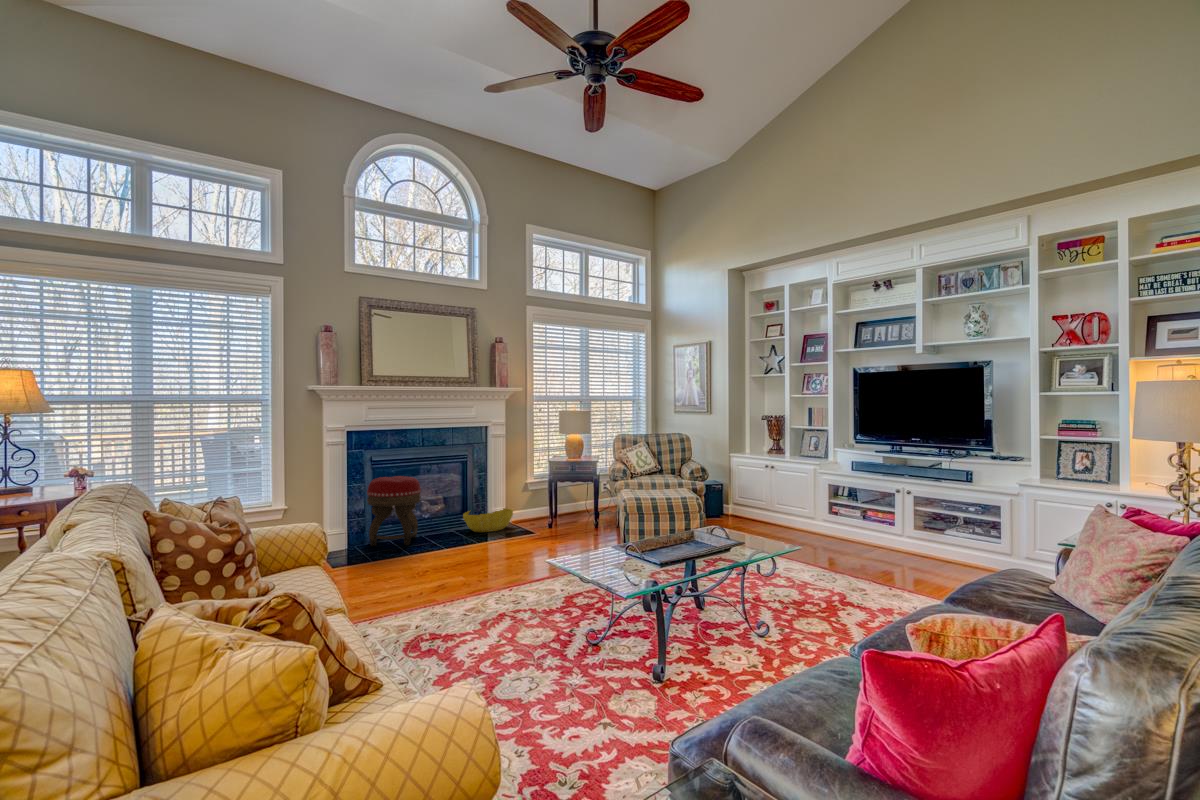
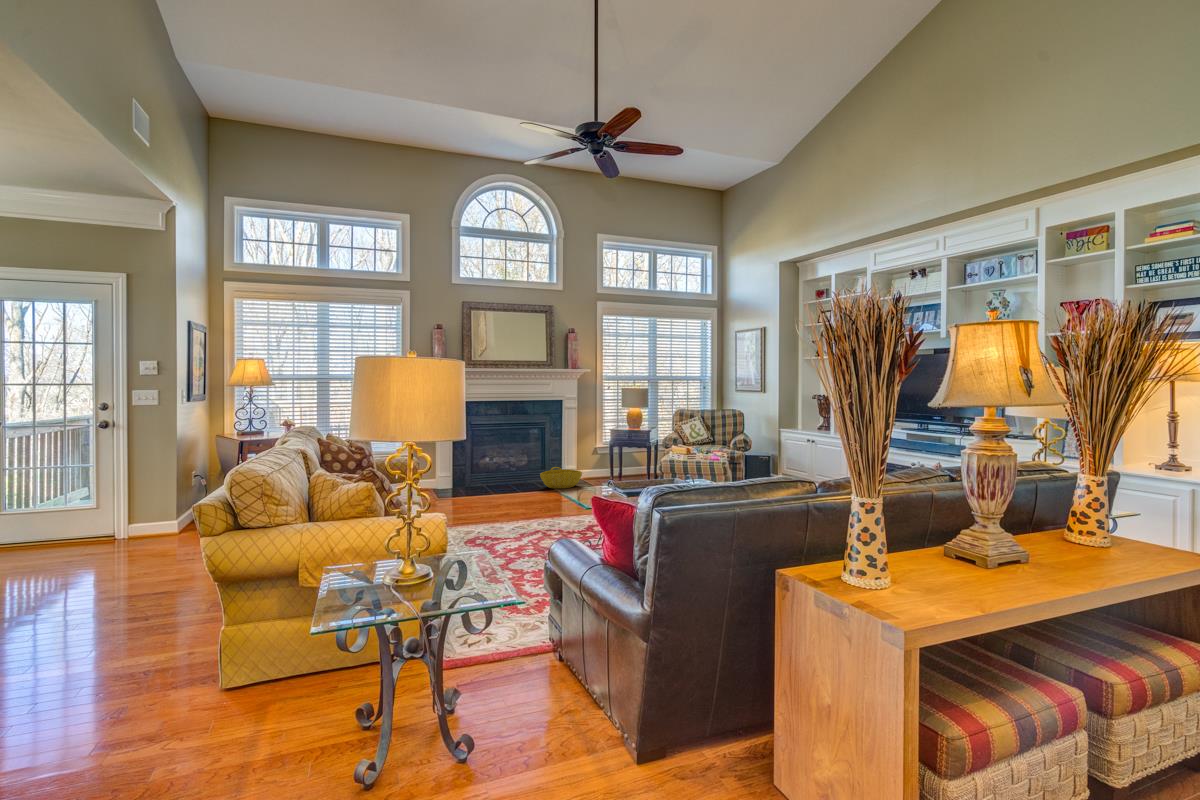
footstool: present [367,476,421,546] -> none [465,441,505,495]

